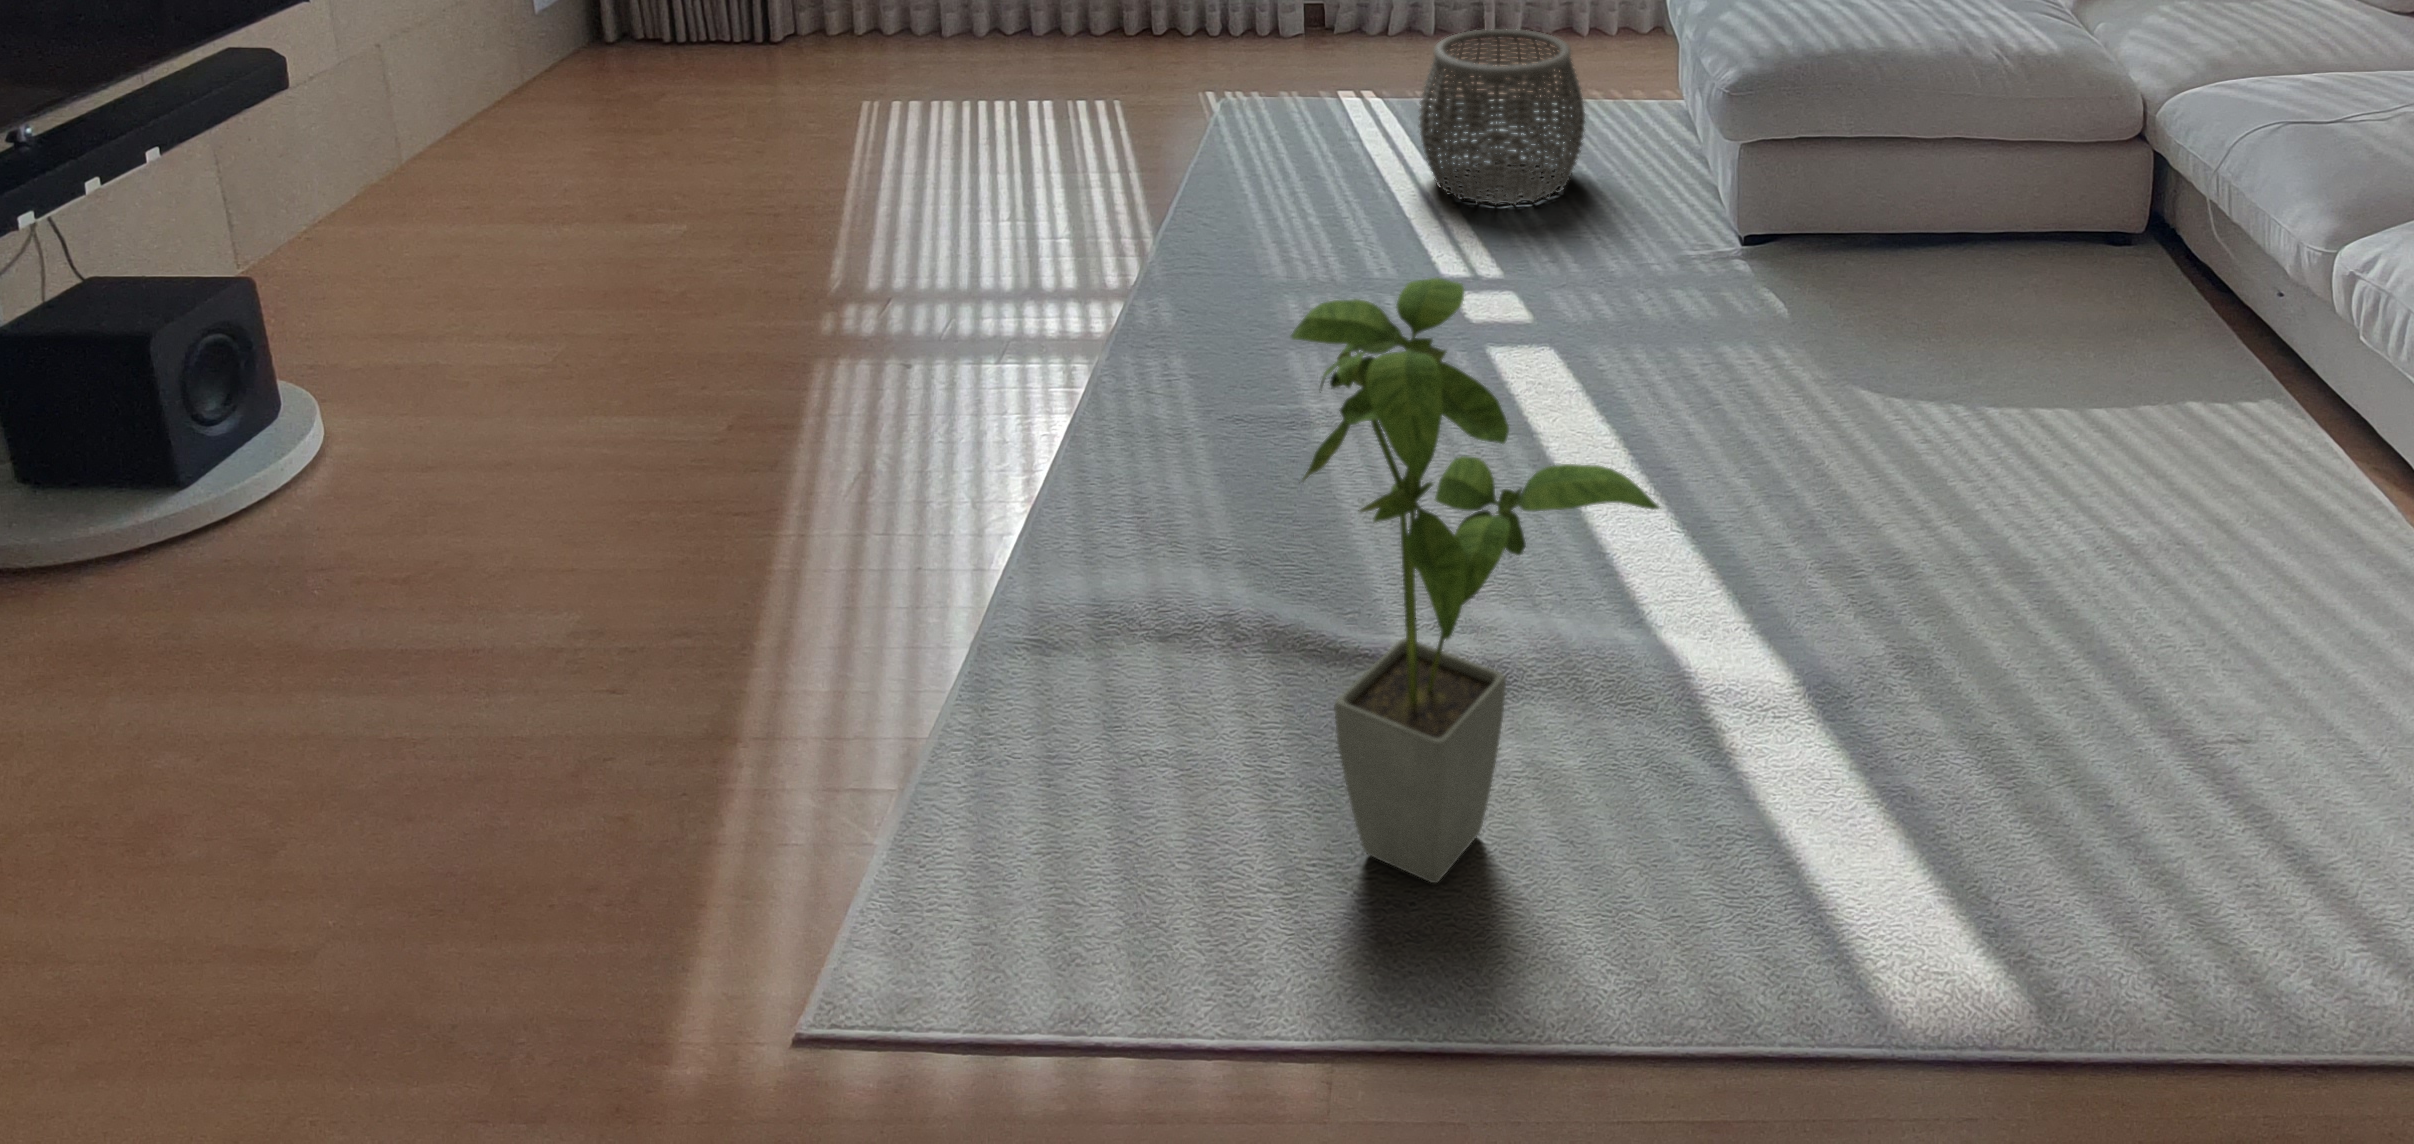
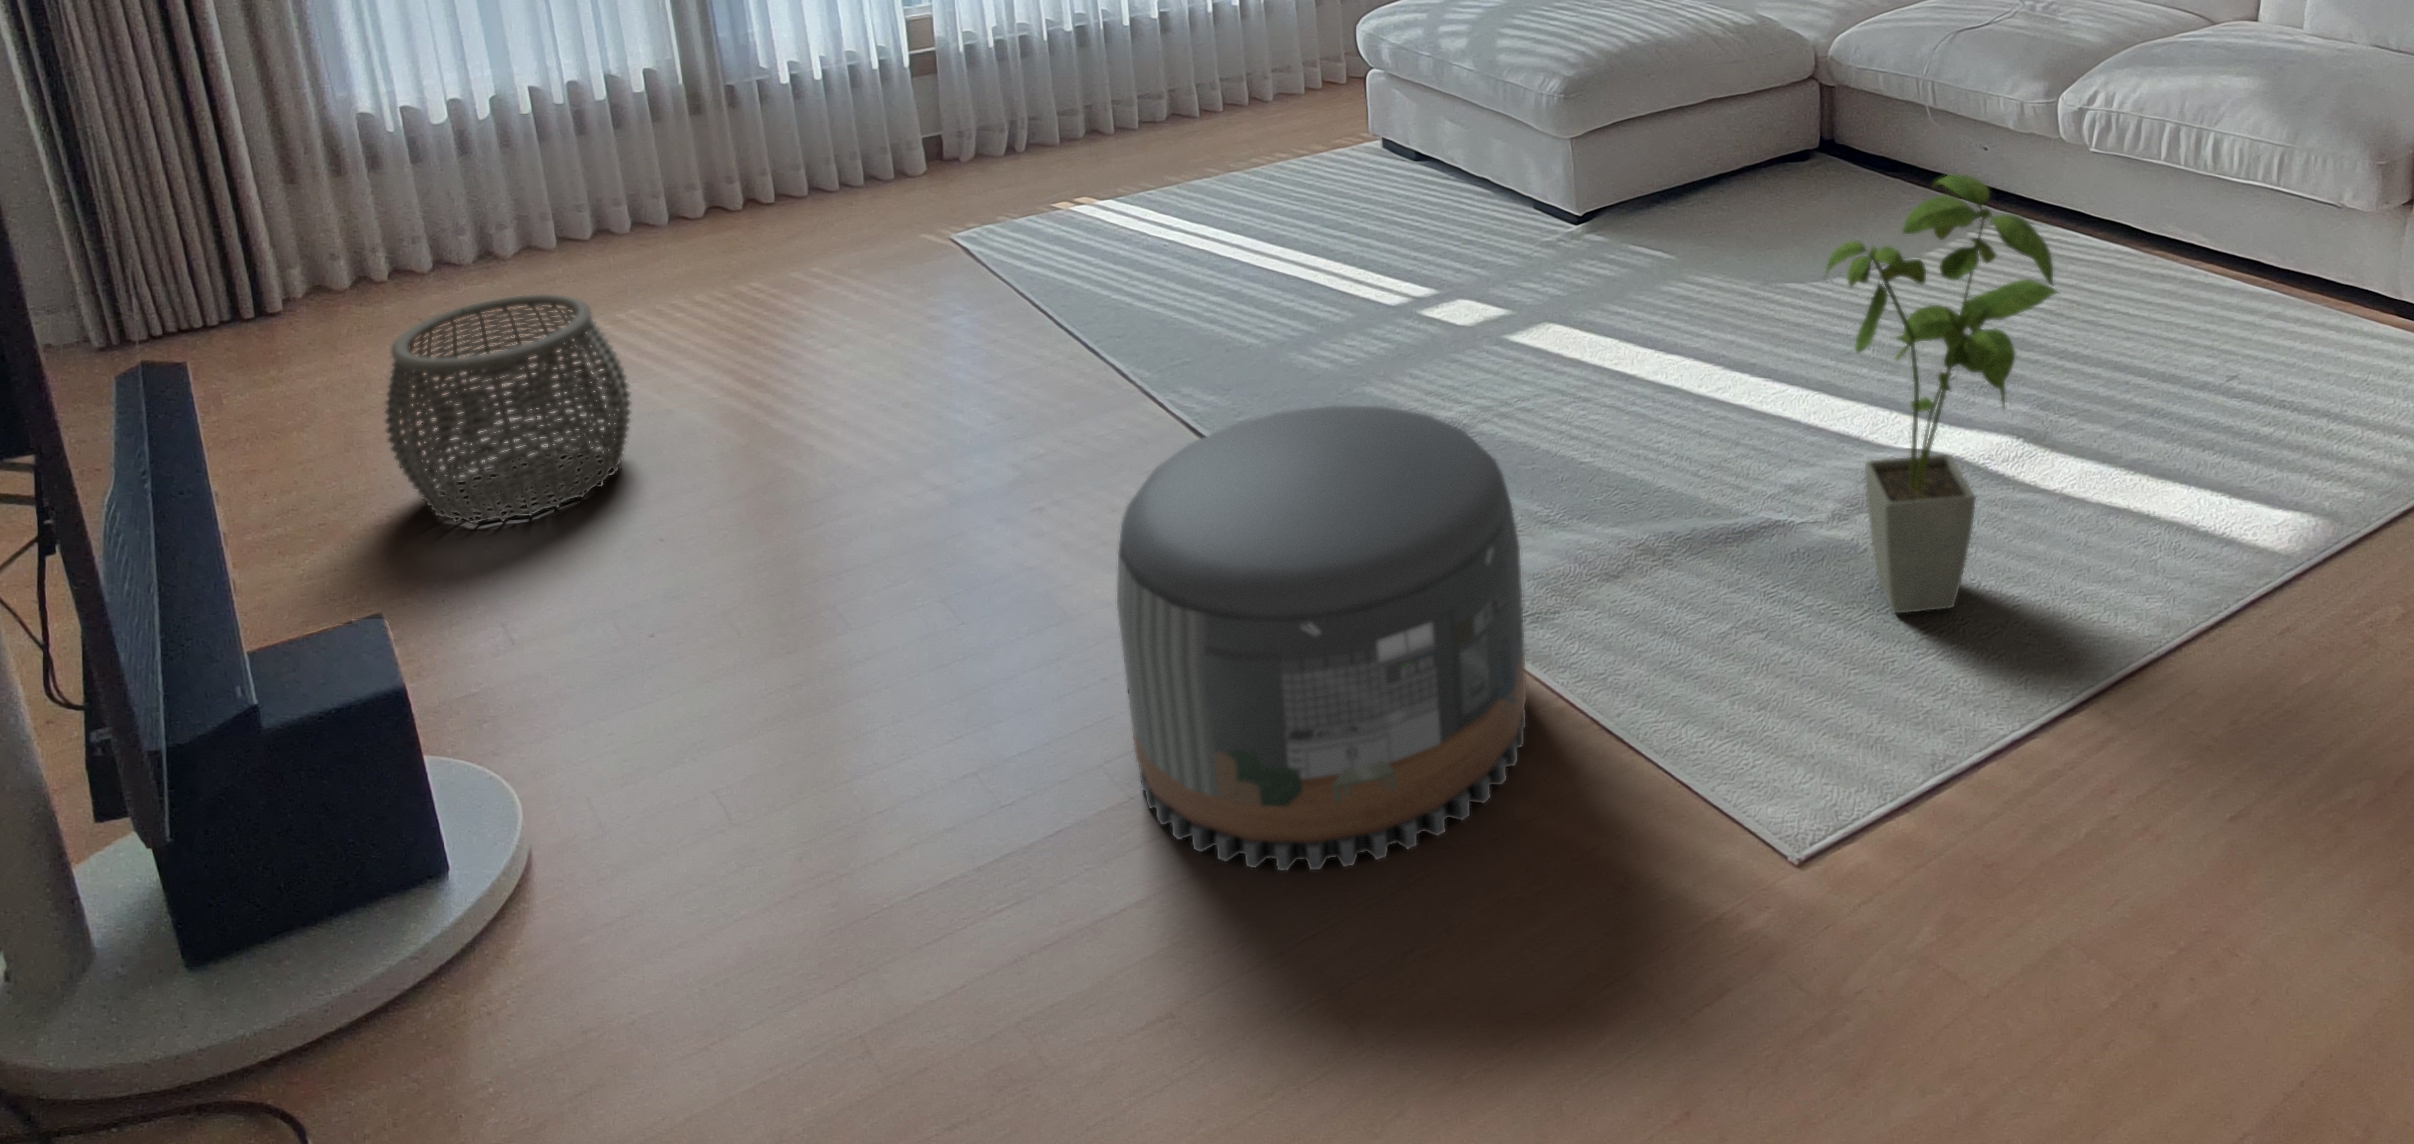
woven basket: present [1418,29,1585,205] -> present [385,294,631,523]
pouf: none [477,327,965,838] -> present [1117,405,1526,871]

